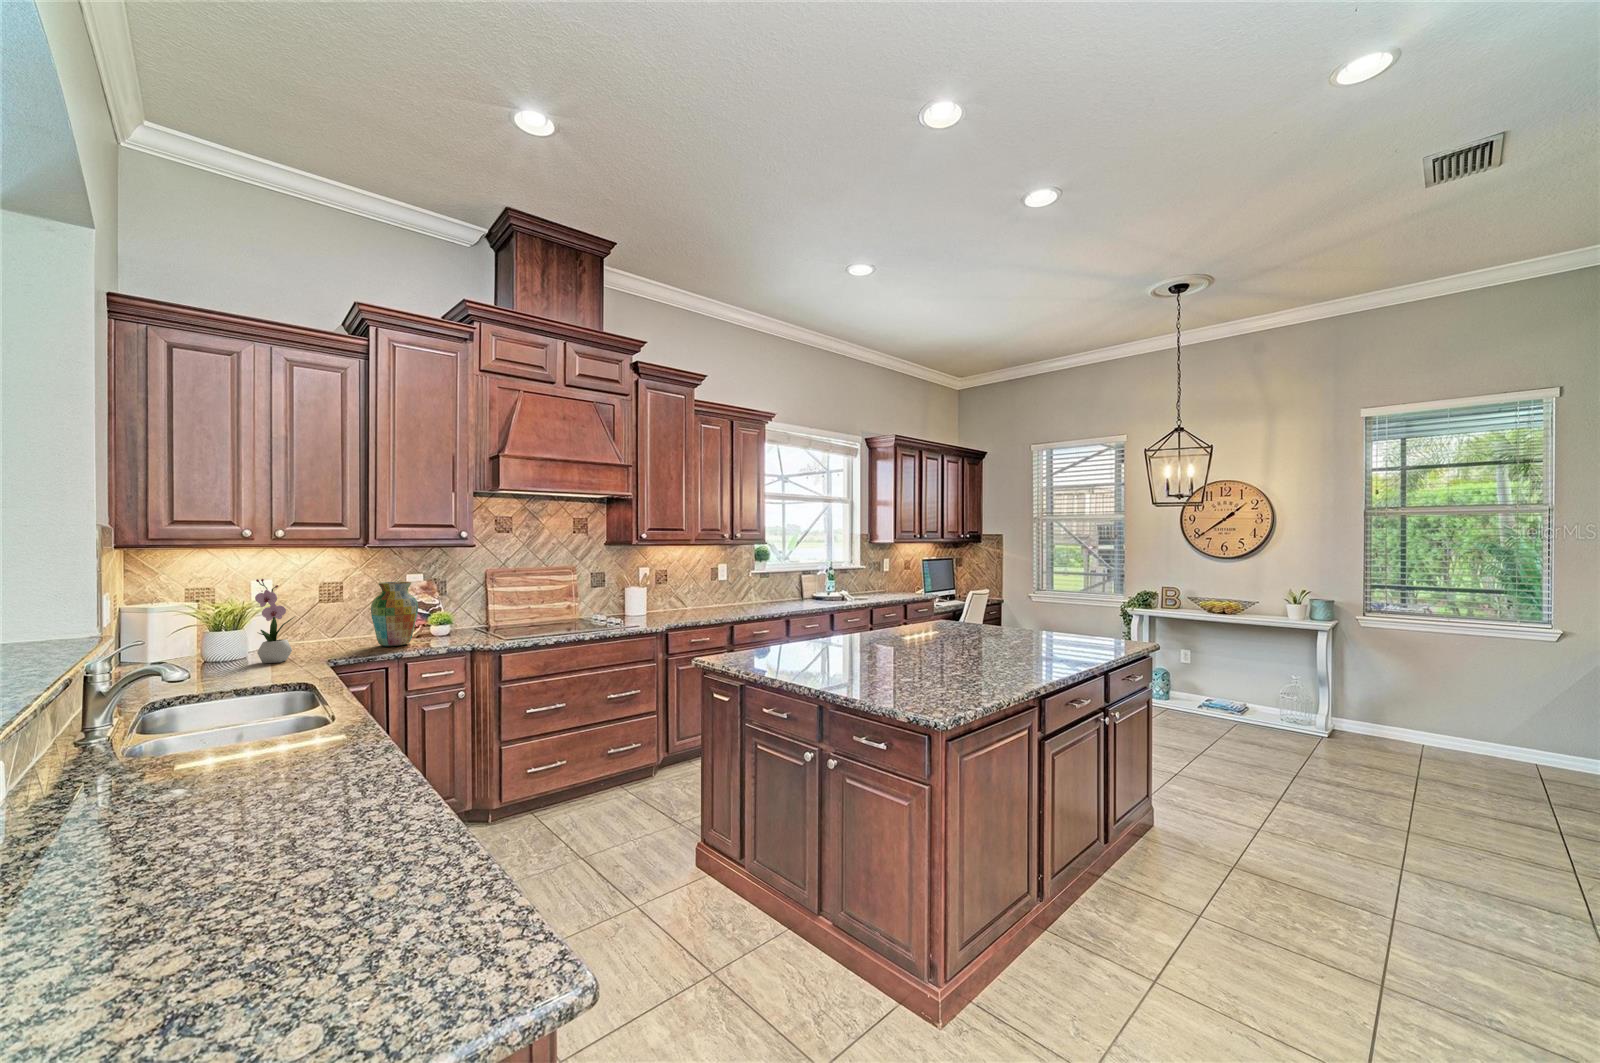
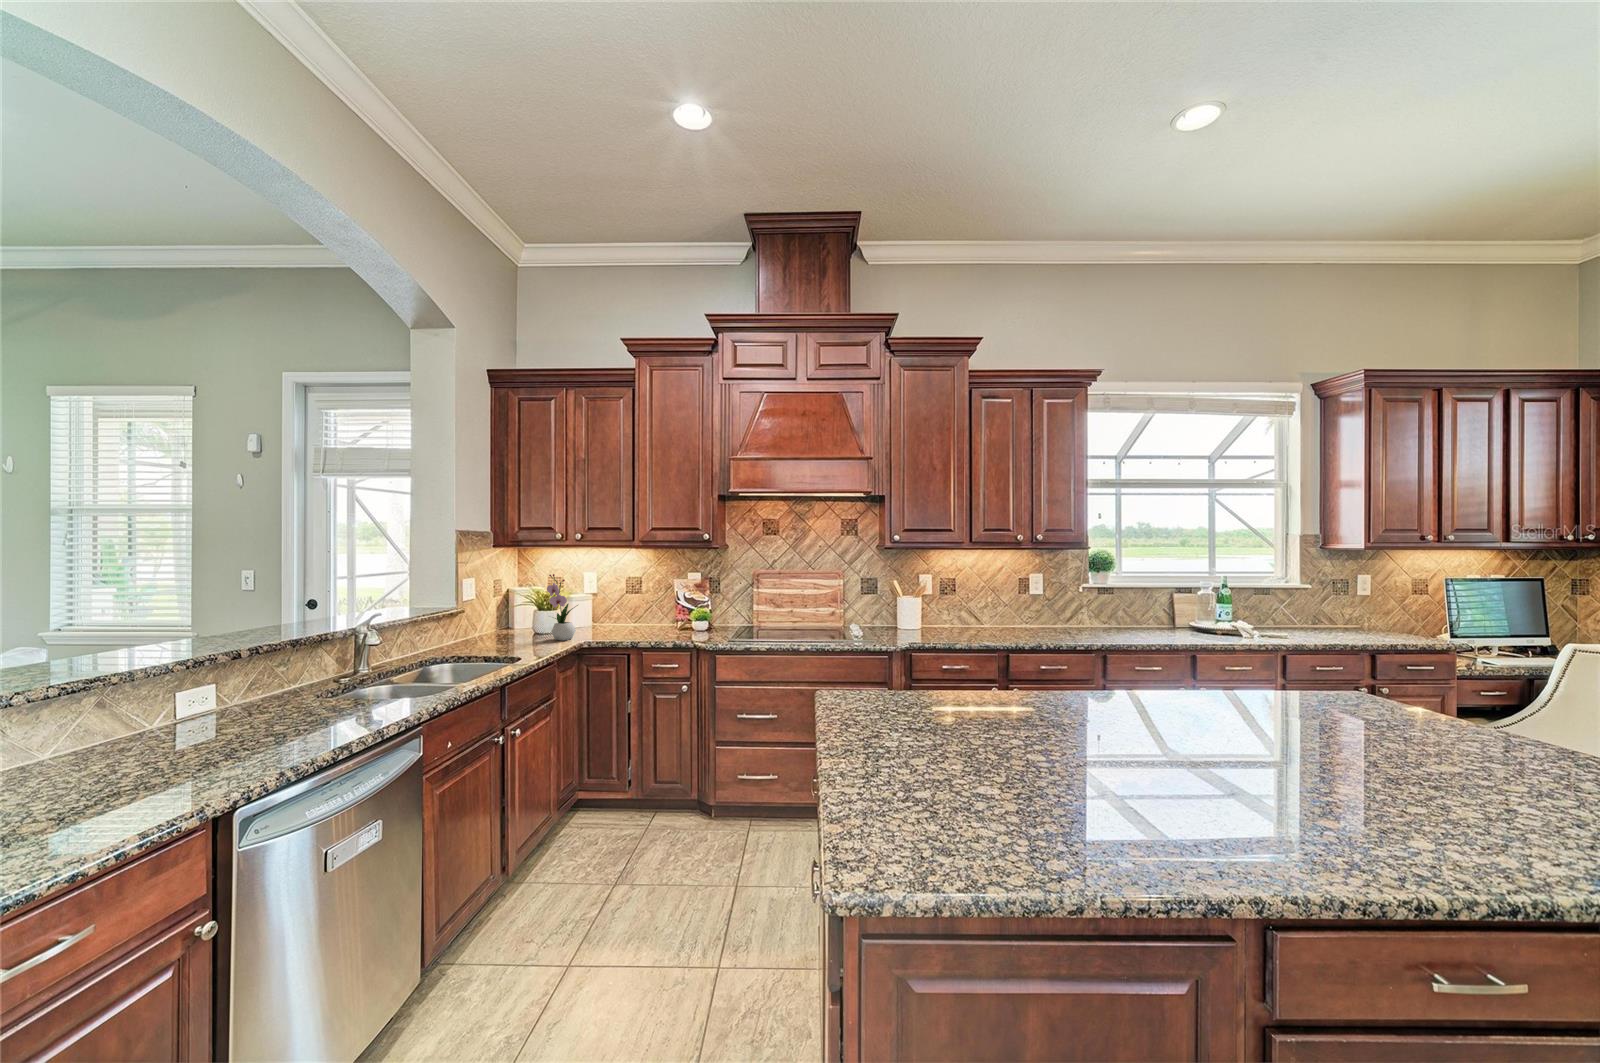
vase: present [371,582,418,646] -> none [636,580,672,636]

